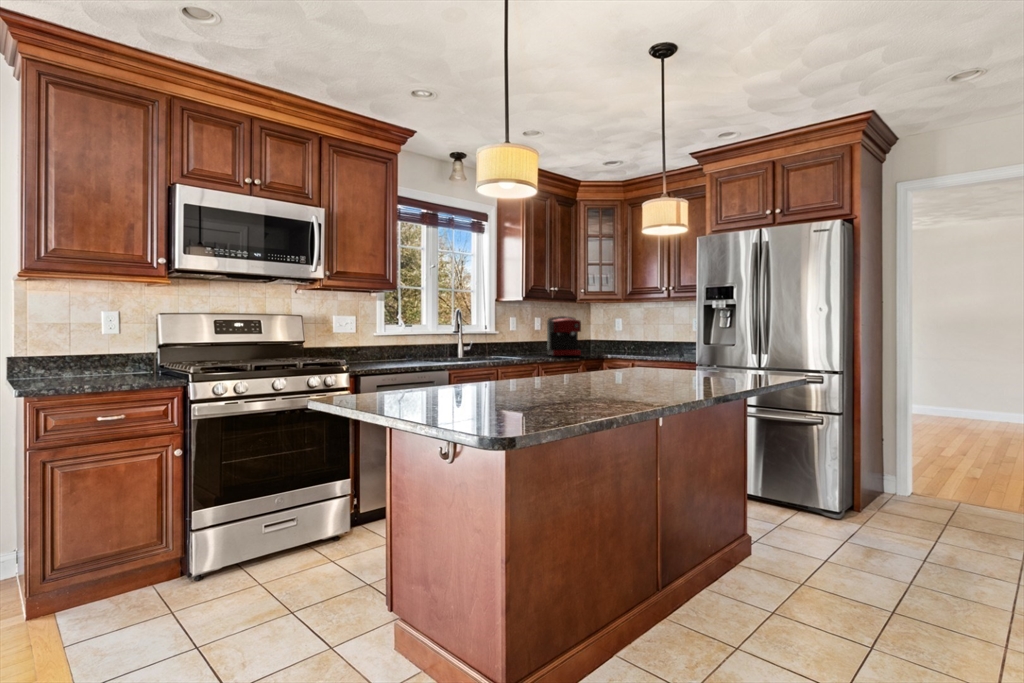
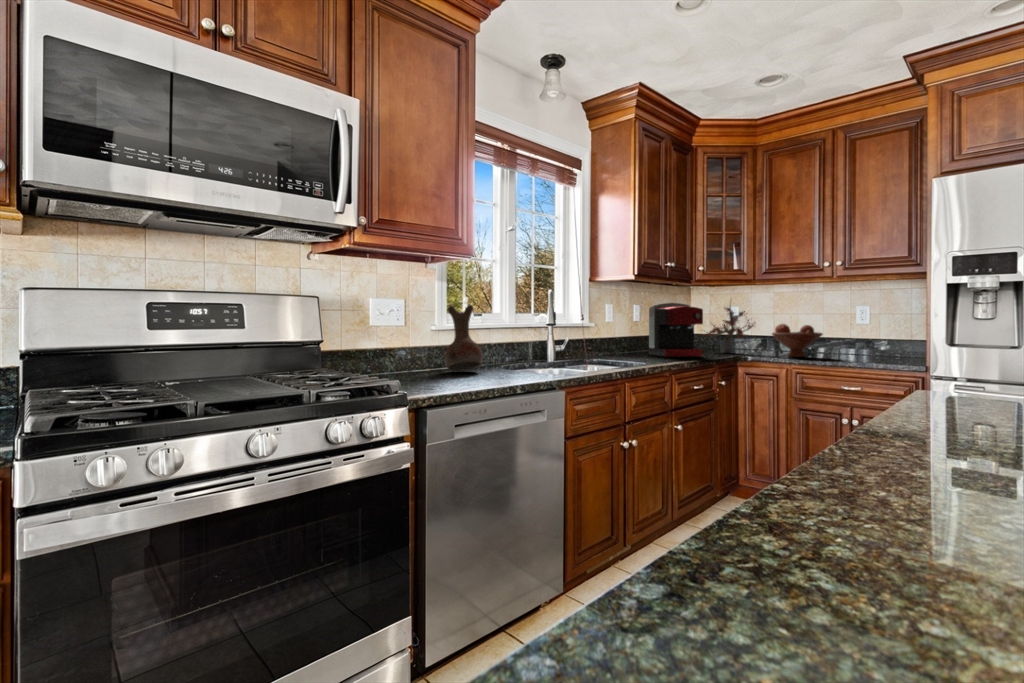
potted plant: none [591,312,631,354] -> present [706,307,753,353]
vase: none [381,319,405,361] -> present [446,305,483,371]
fruit bowl: none [636,331,670,356] -> present [772,324,823,357]

